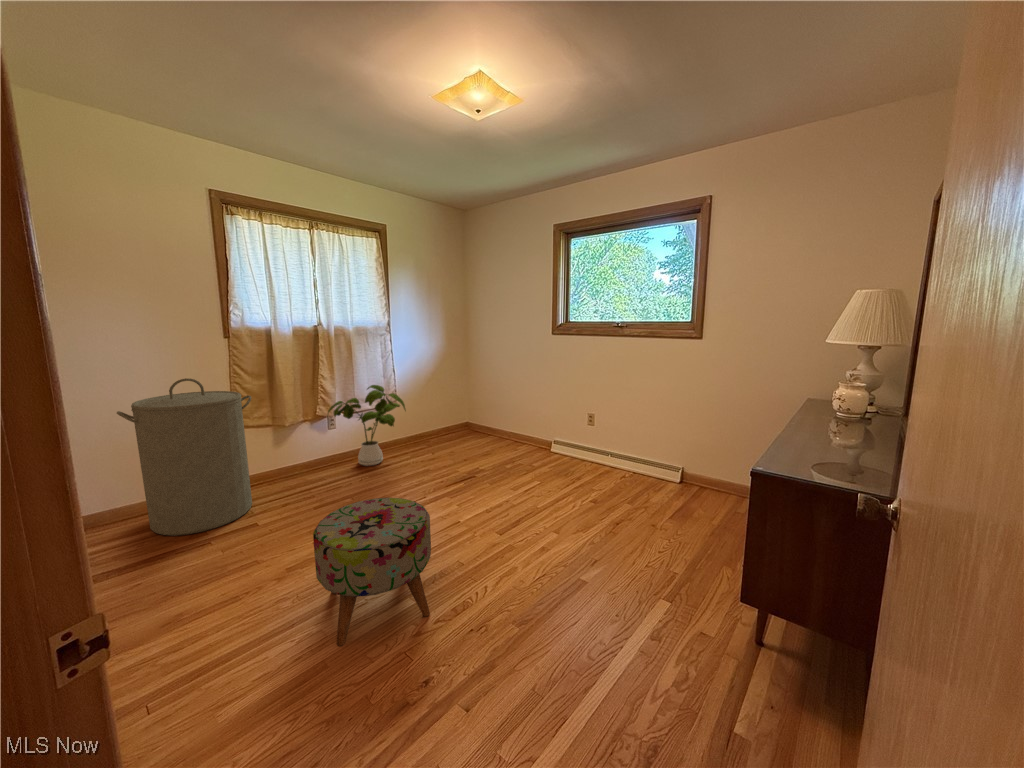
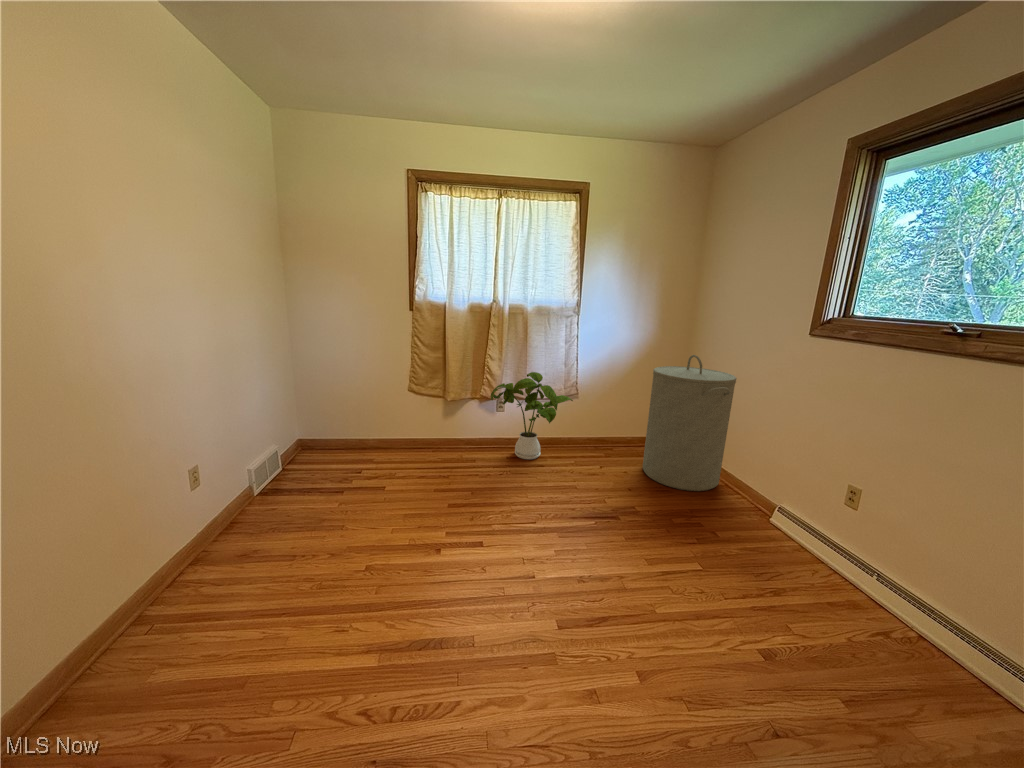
laundry hamper: present [117,378,252,536] -> present [643,355,737,491]
ottoman: present [313,498,431,646] -> none [265,508,418,695]

